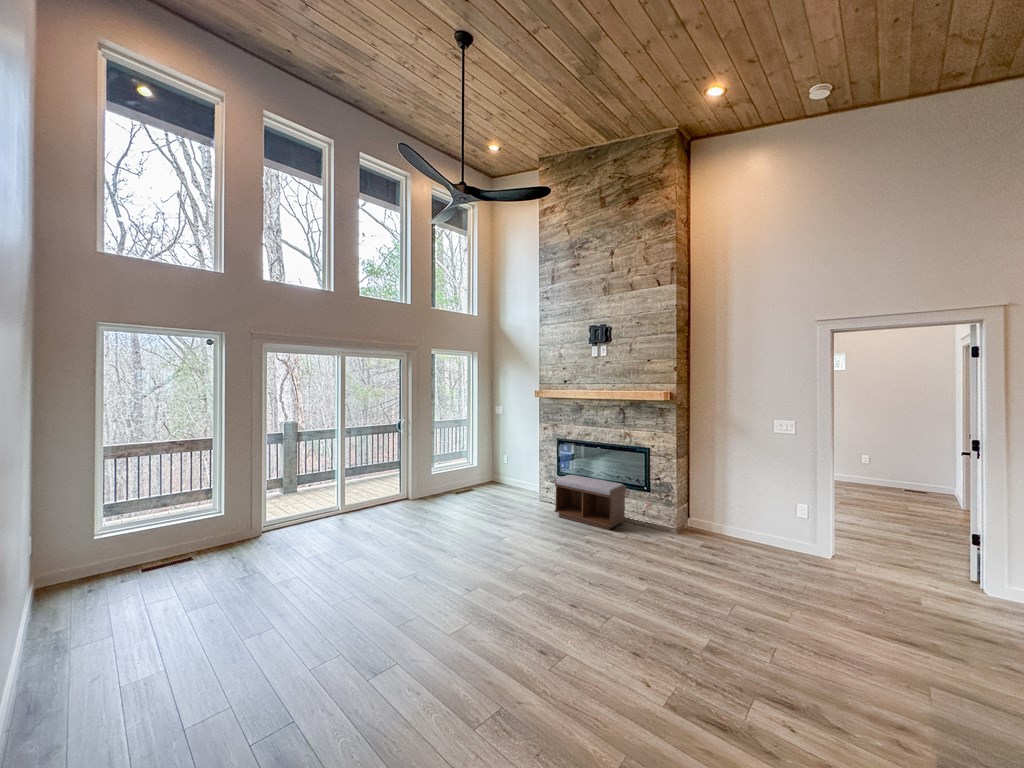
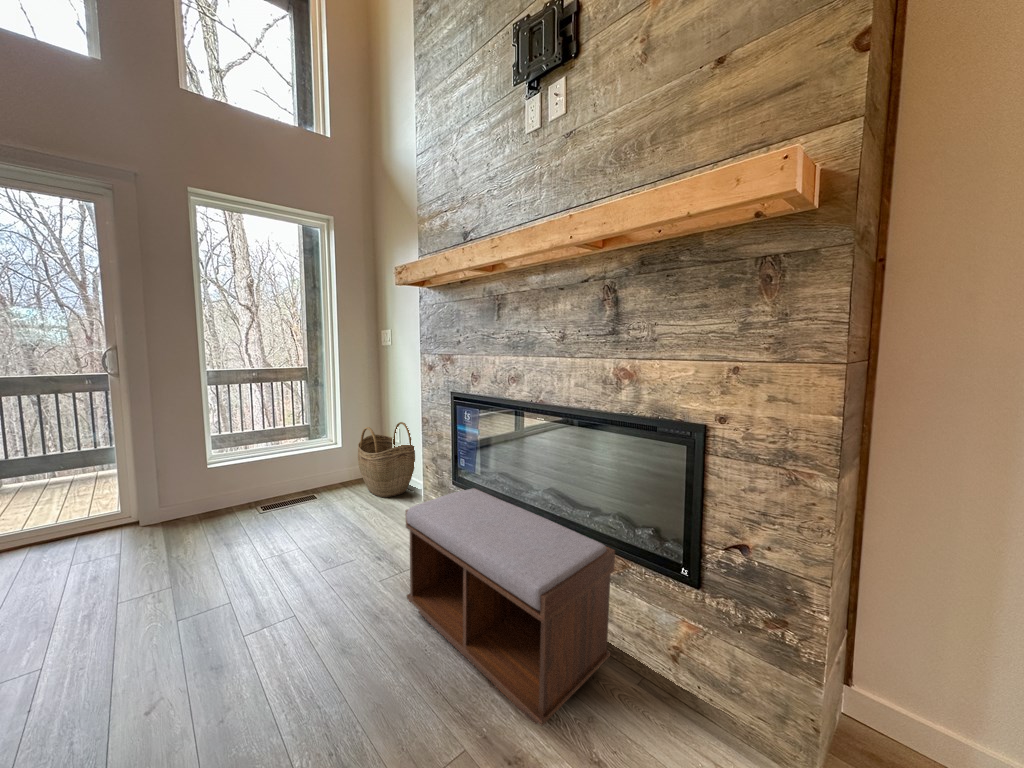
woven basket: none [488,454,518,491] -> present [358,422,415,498]

